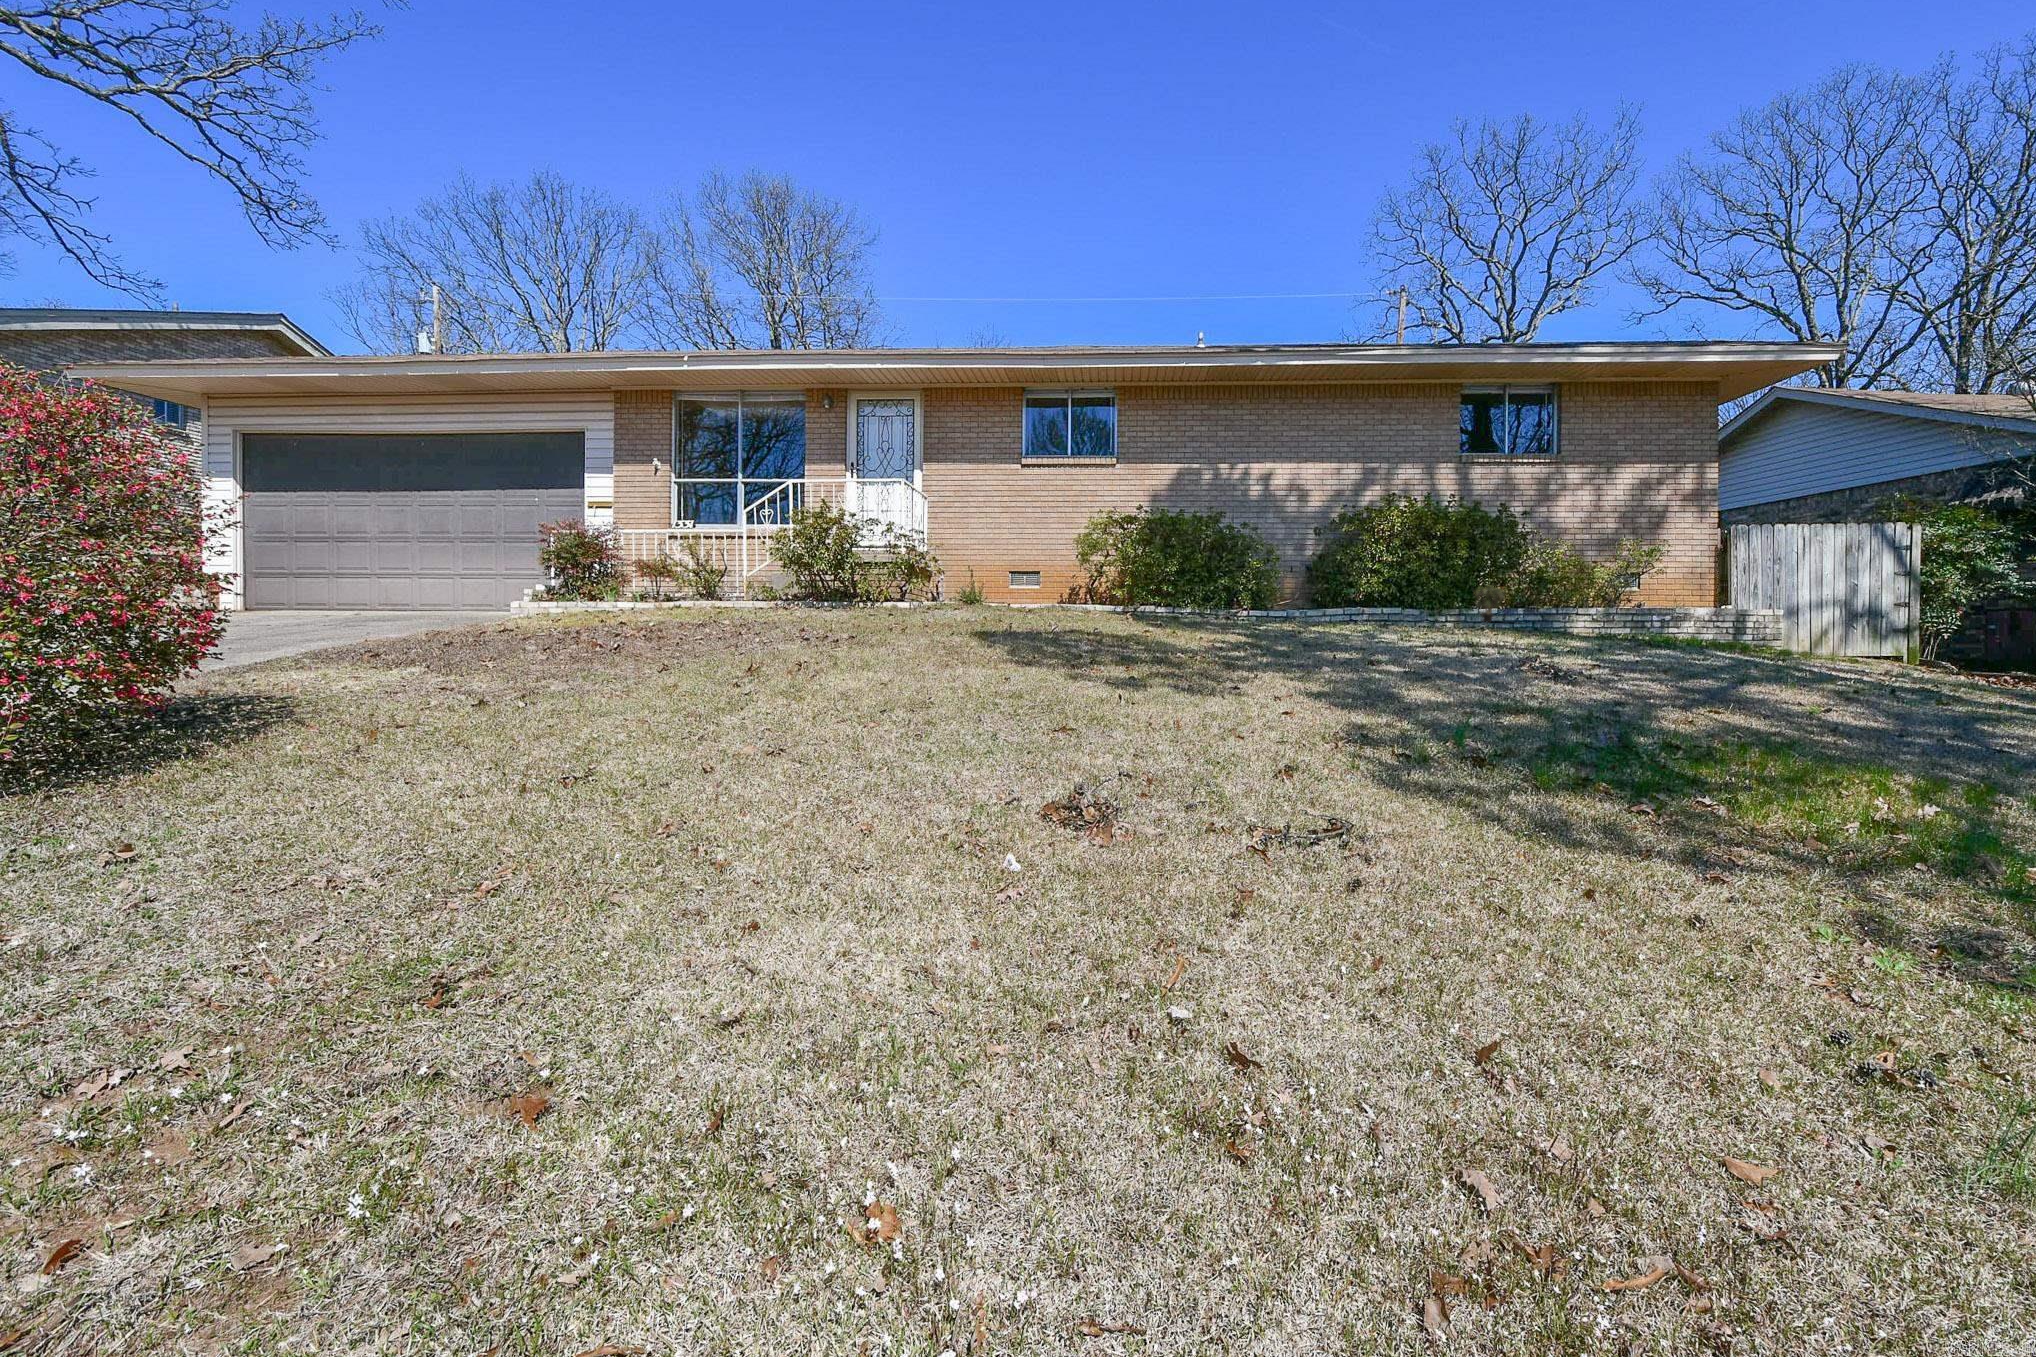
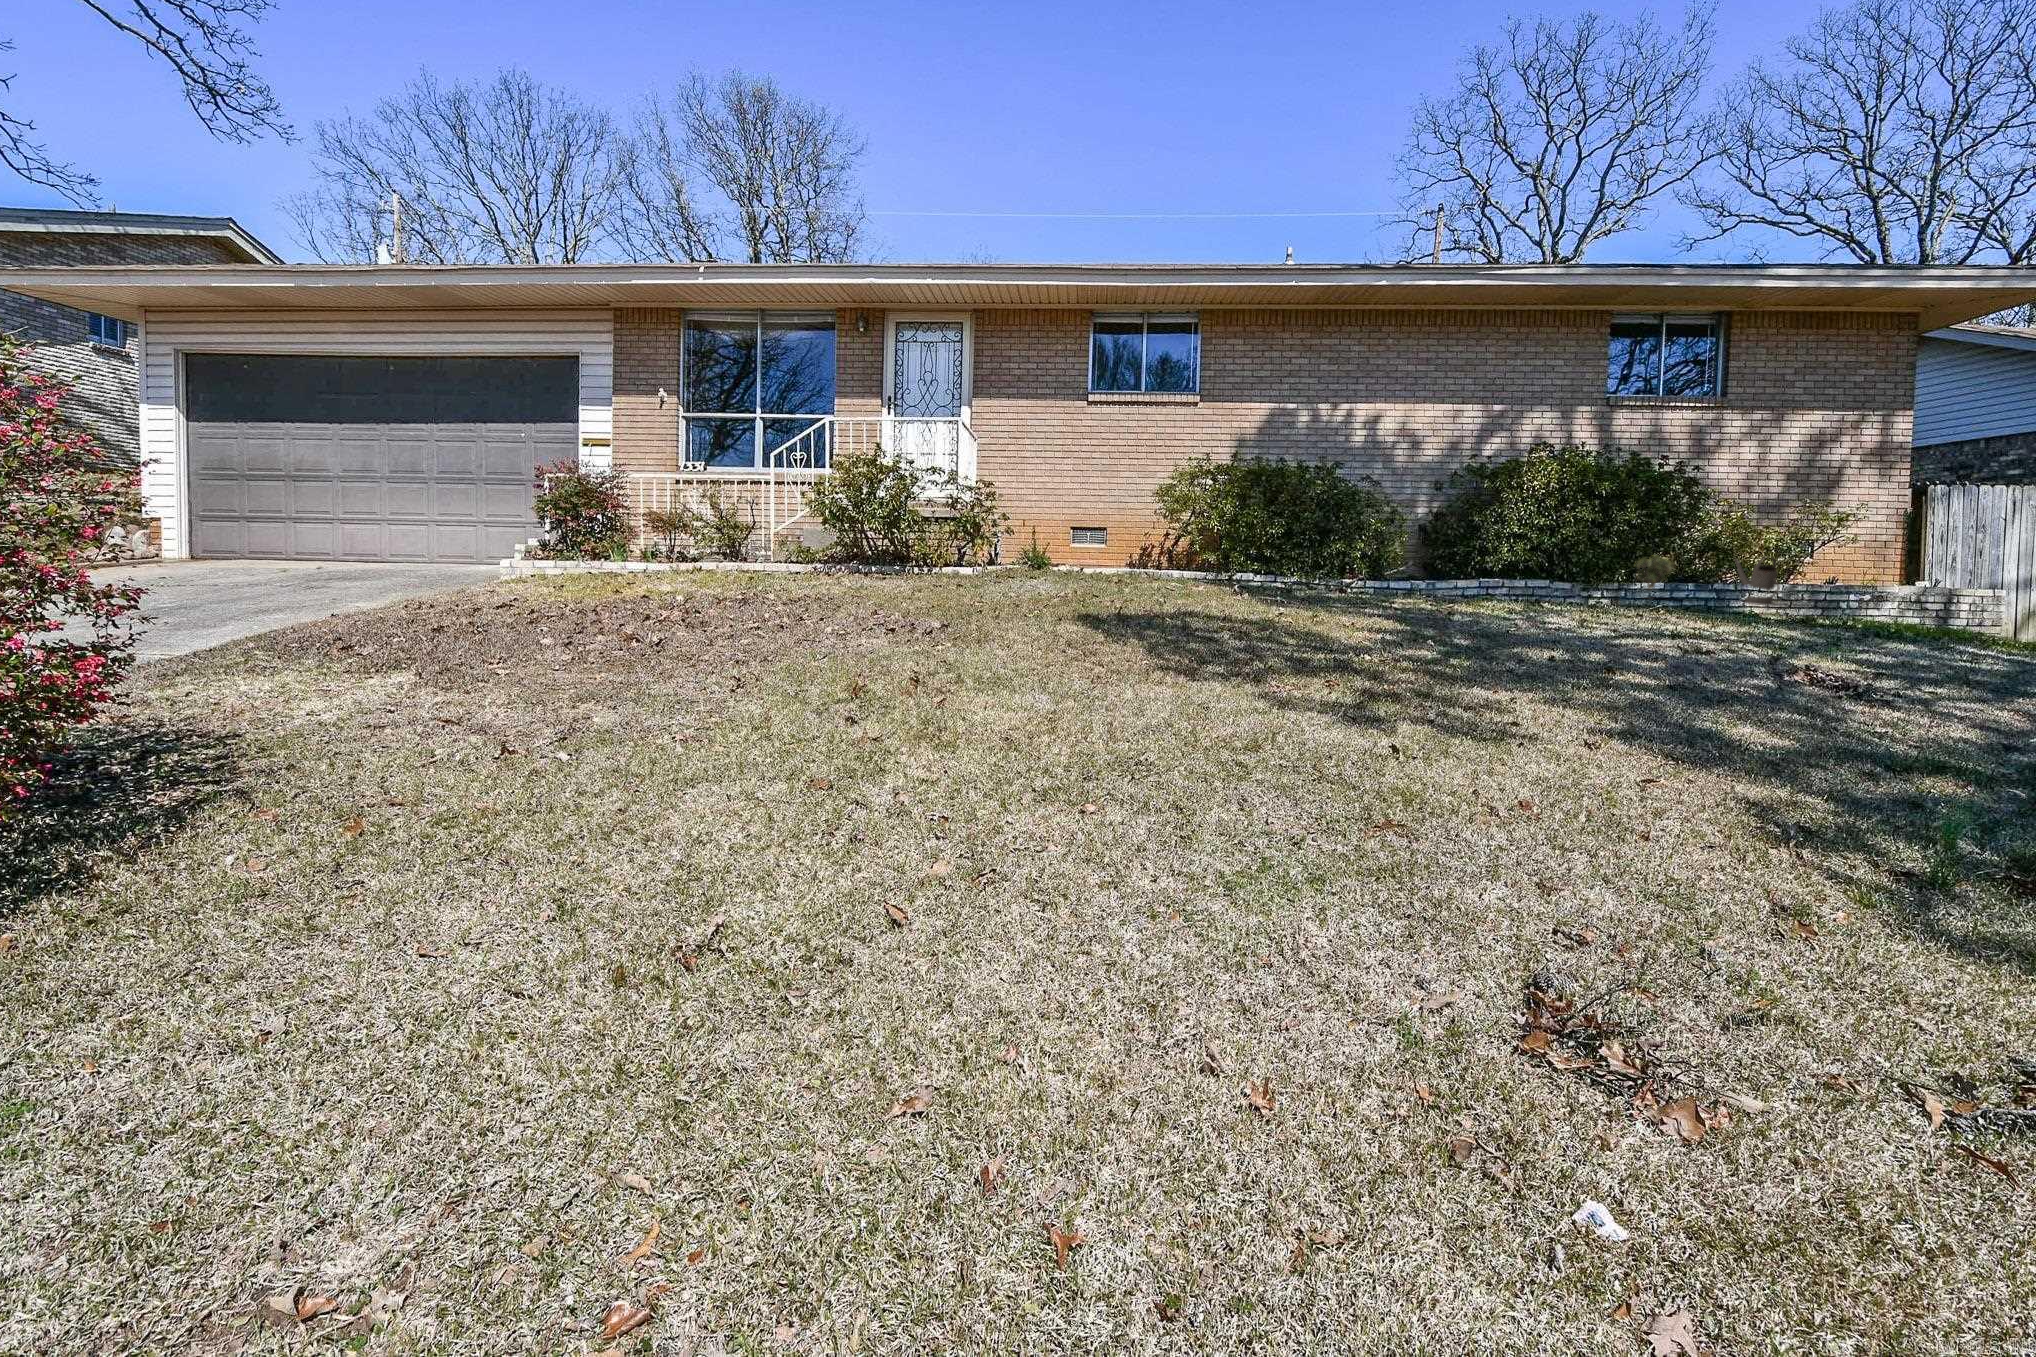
watering can: none [1563,585,1596,627] -> present [1735,556,1780,605]

